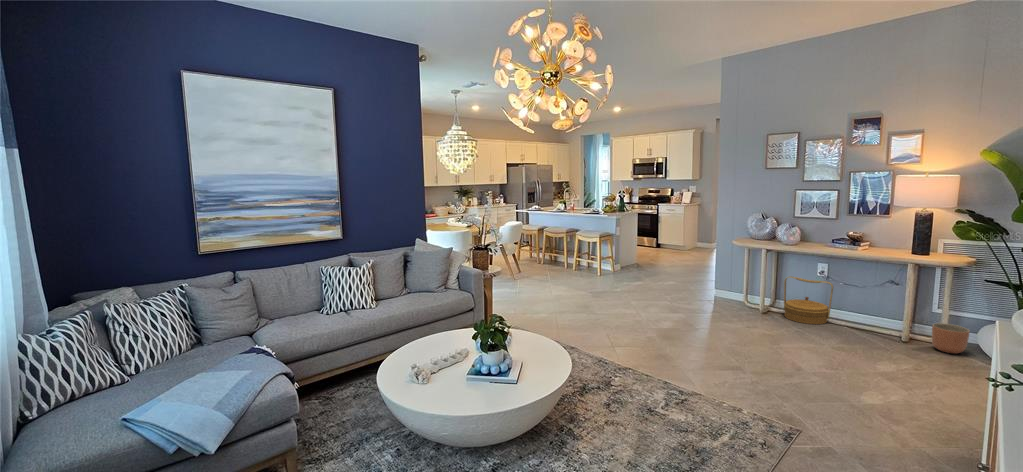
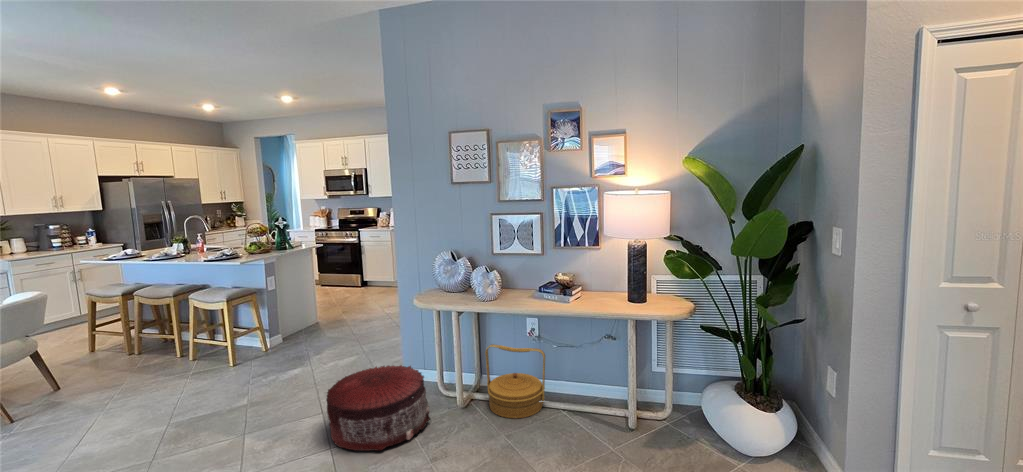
pouf: none [680,280,744,320] -> present [326,365,430,451]
planter: present [932,323,970,354] -> none [661,396,701,443]

